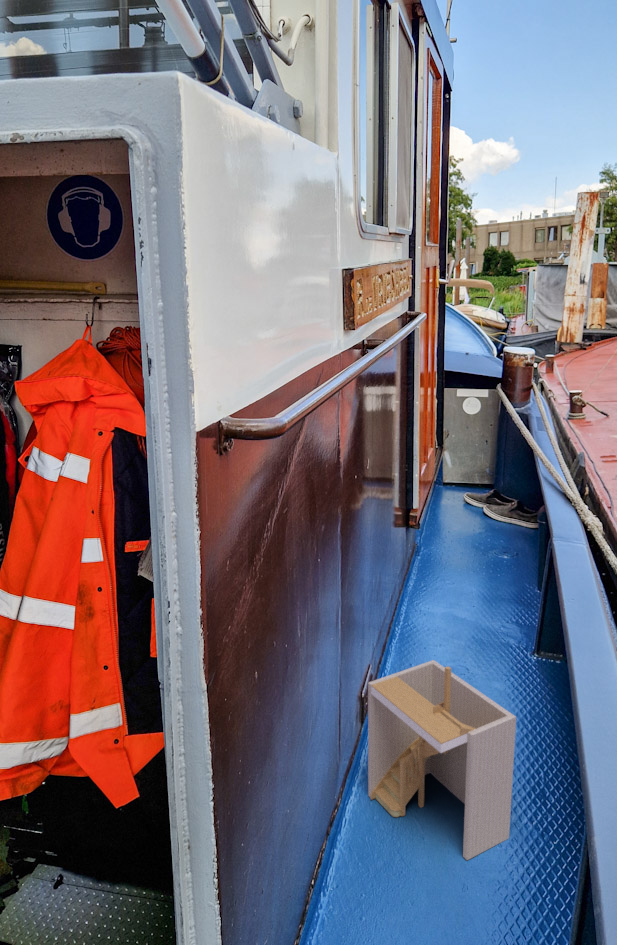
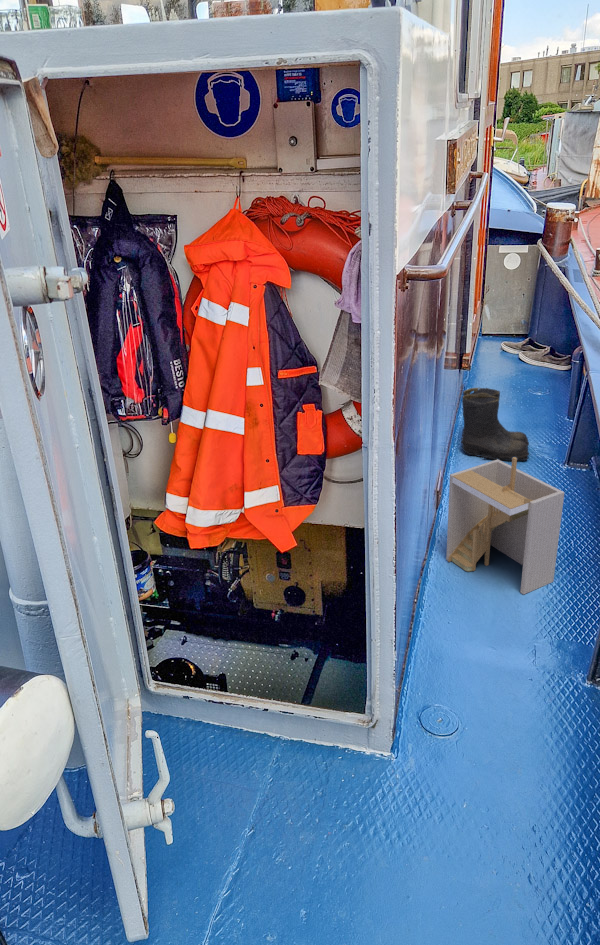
boots: none [405,552,489,645] -> present [461,388,529,461]

